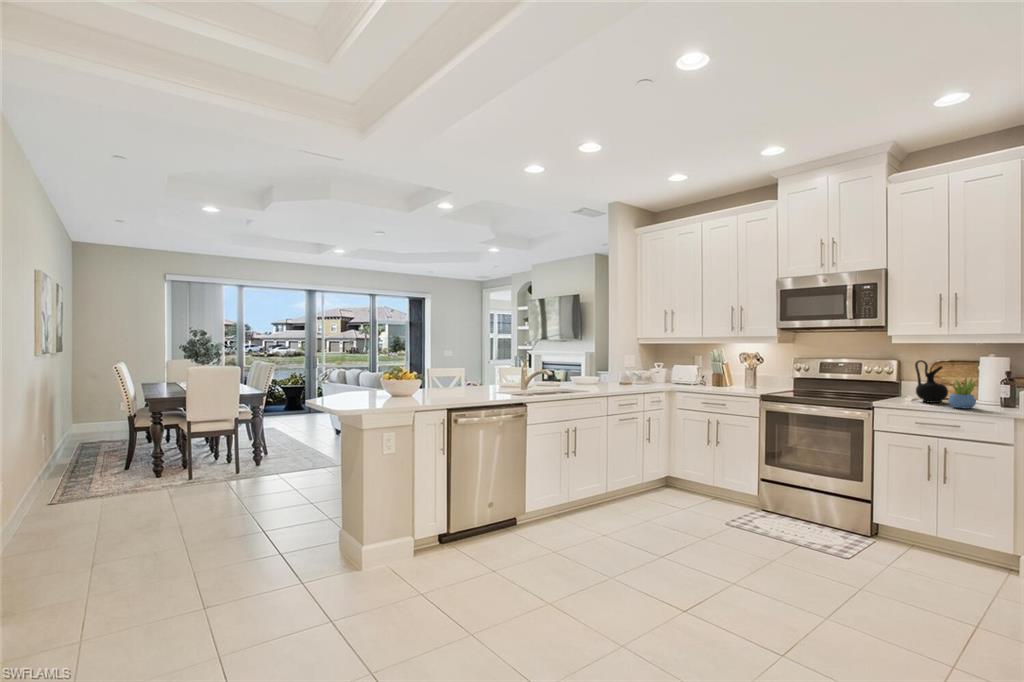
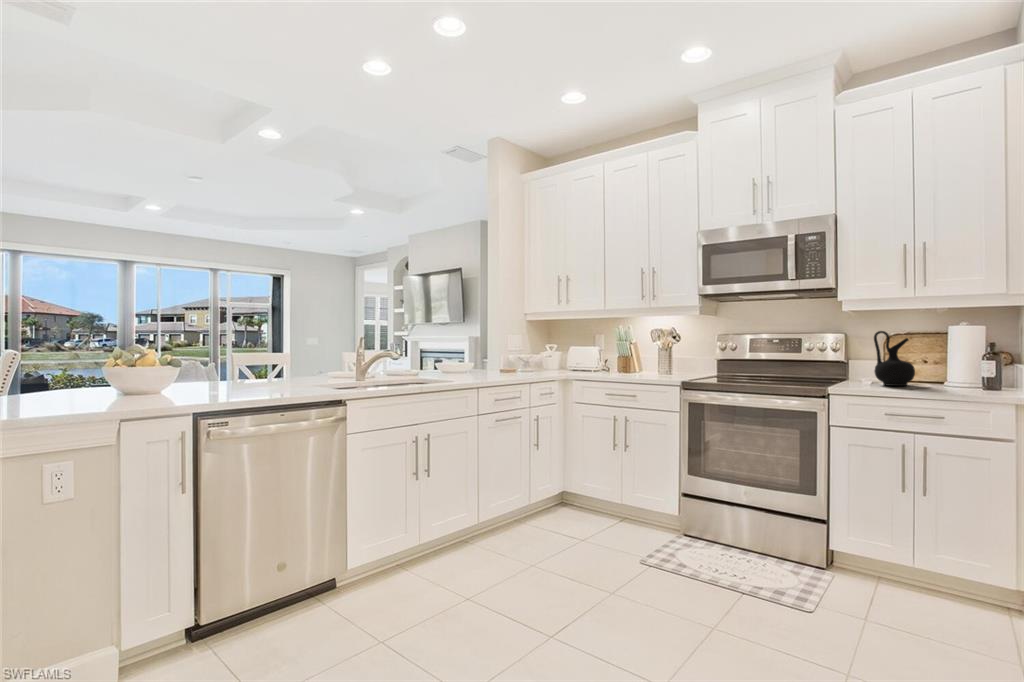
succulent plant: present [948,378,976,409] -> none [922,349,961,393]

